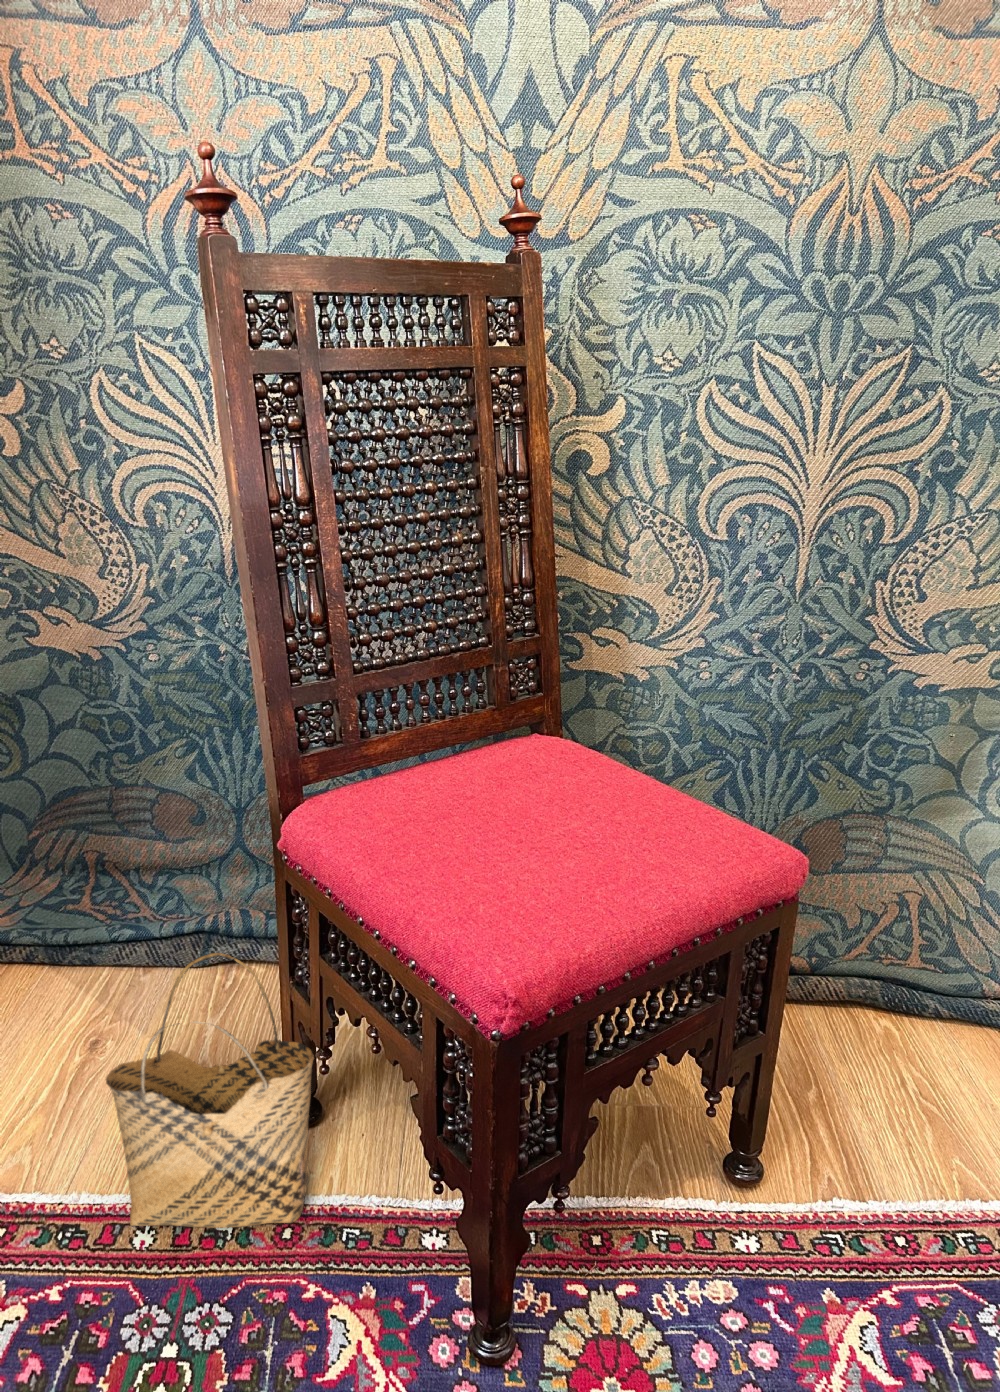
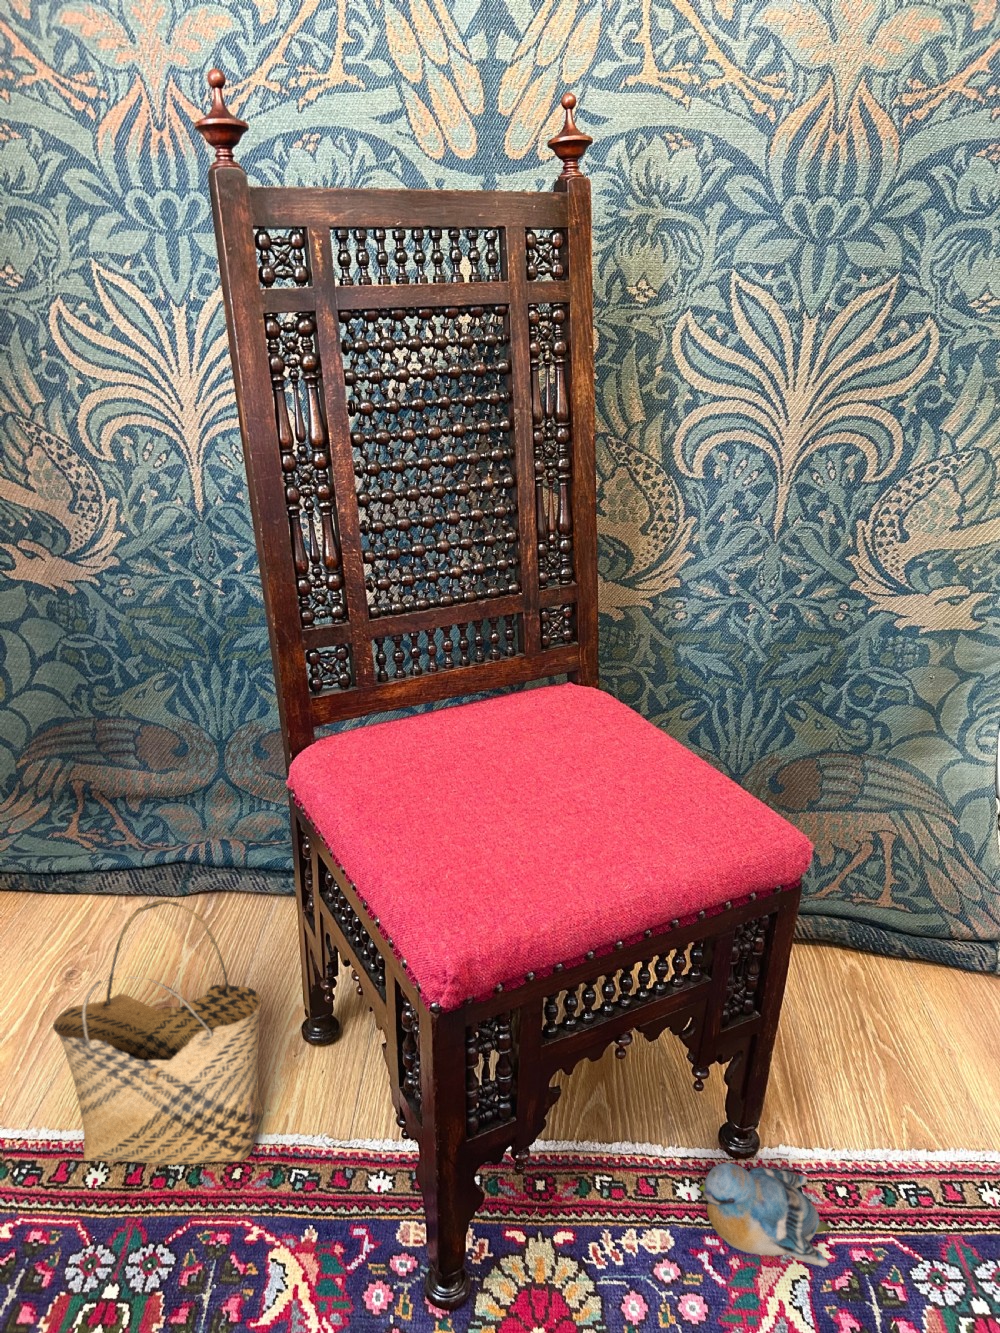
plush toy: none [760,1205,894,1308] -> present [699,1163,831,1267]

